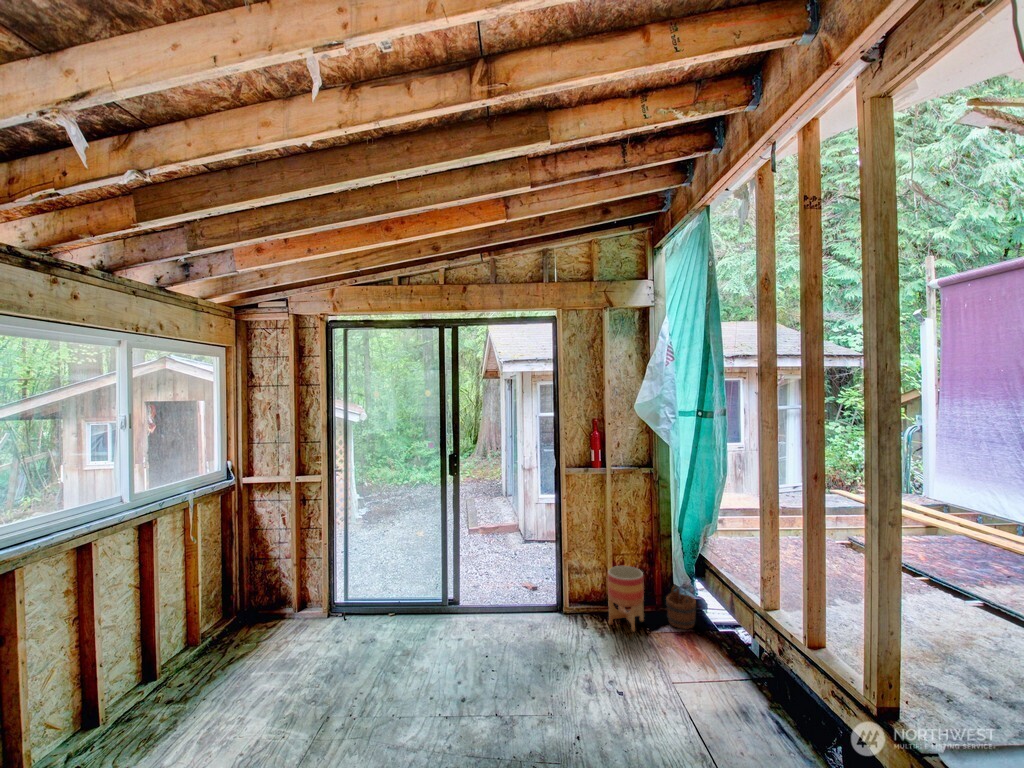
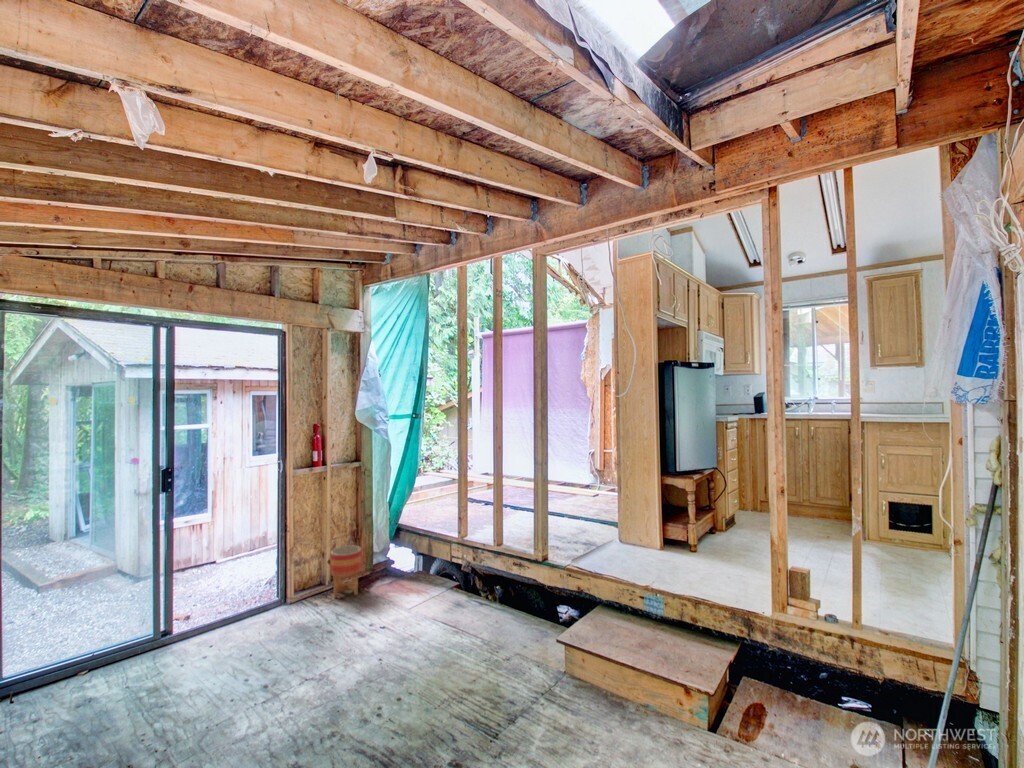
wooden bucket: present [666,587,696,629] -> none [373,542,396,582]

